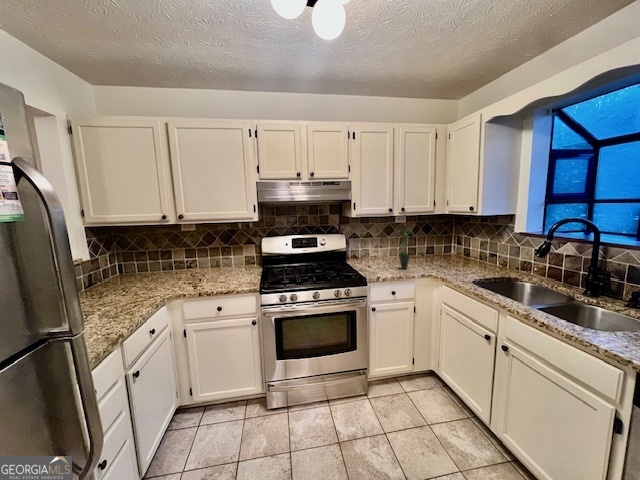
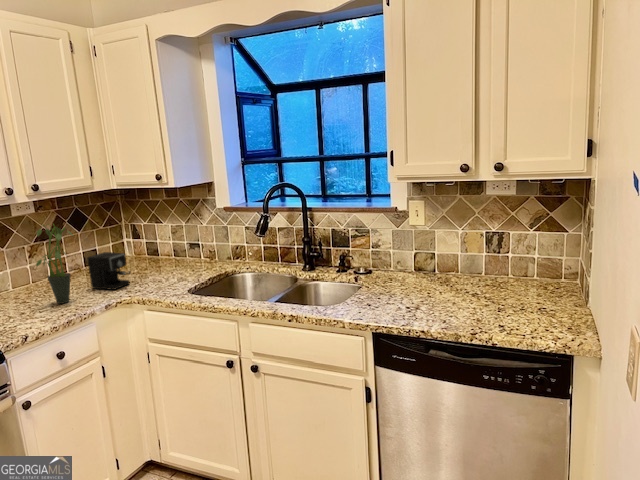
coffee maker: none [422,248,447,269] -> present [87,252,130,290]

